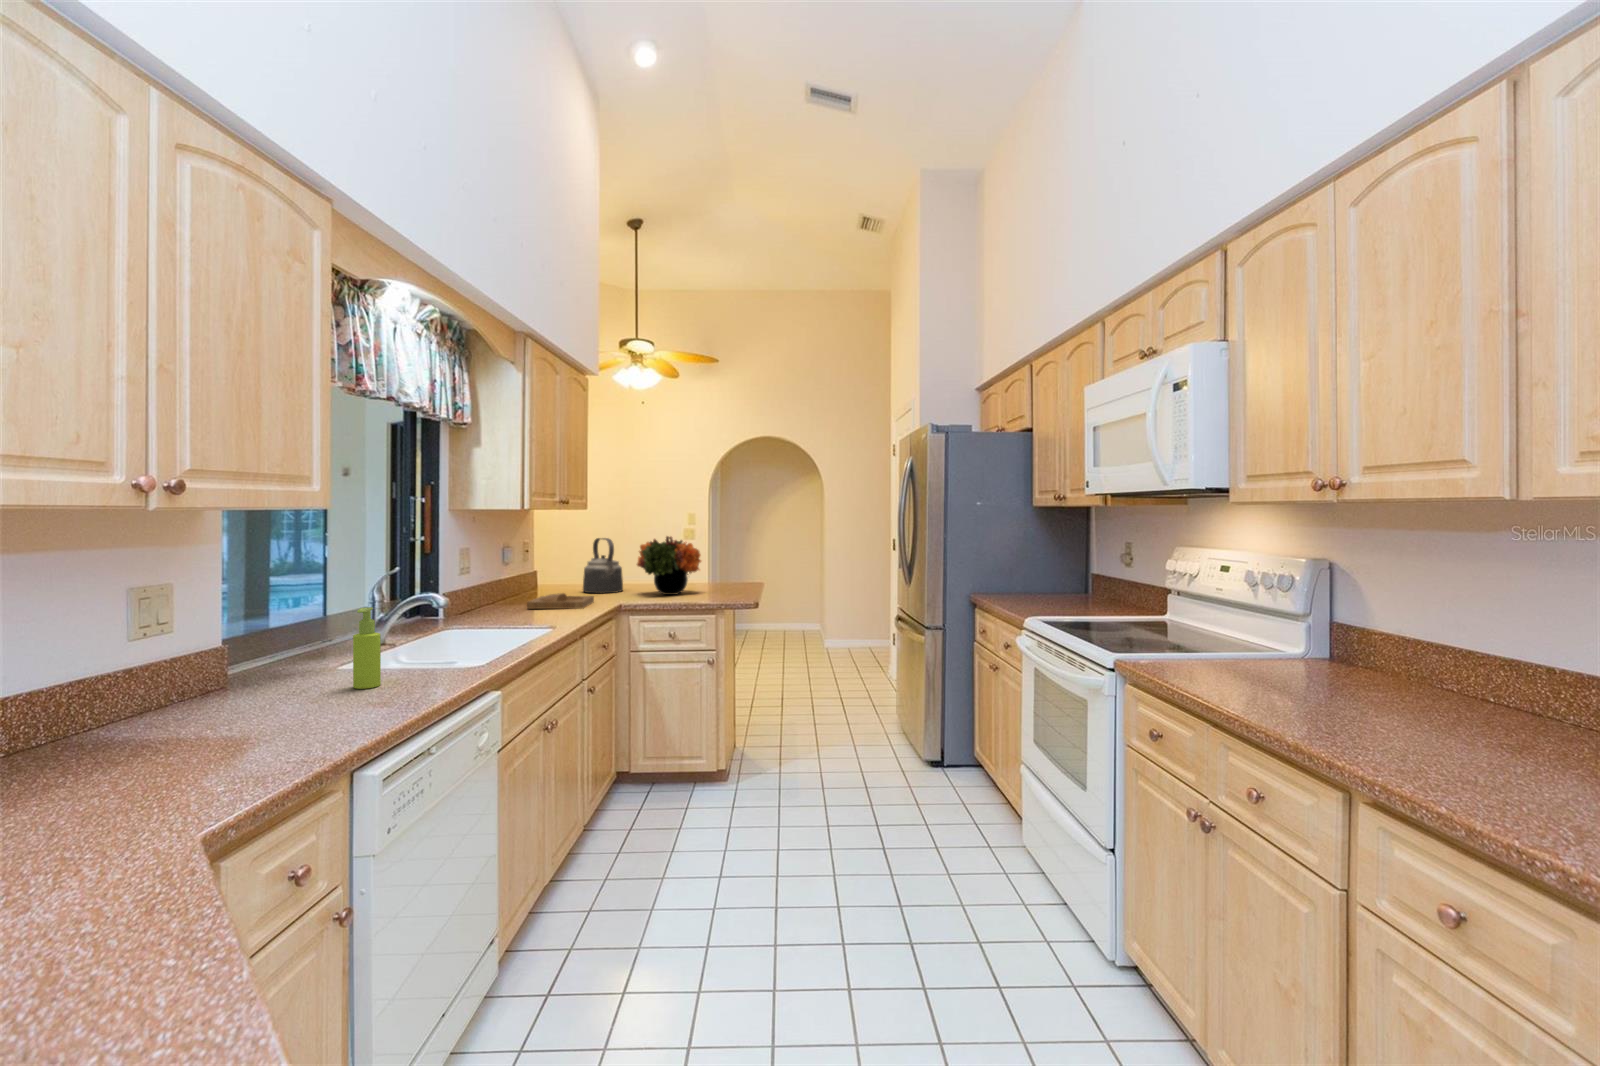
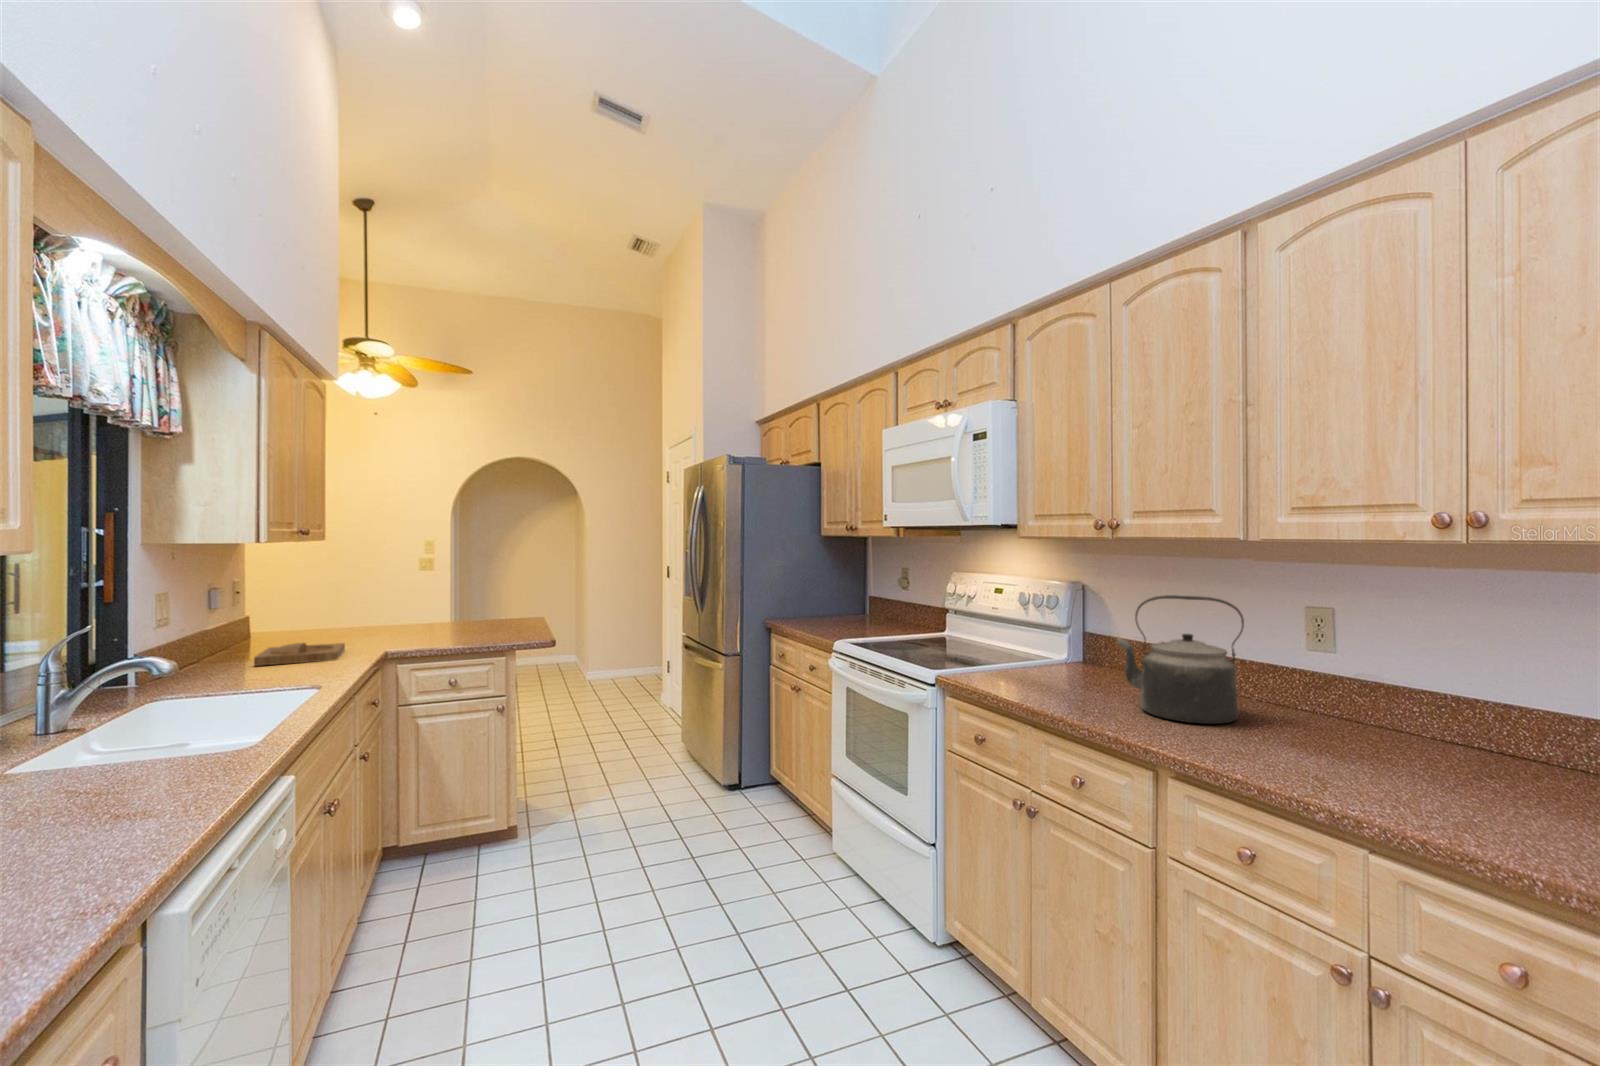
flower arrangement: present [637,536,701,595] -> none [395,568,480,636]
kettle: present [583,538,623,593] -> present [1117,595,1244,724]
soap dispenser: present [353,607,381,689] -> none [54,690,102,807]

